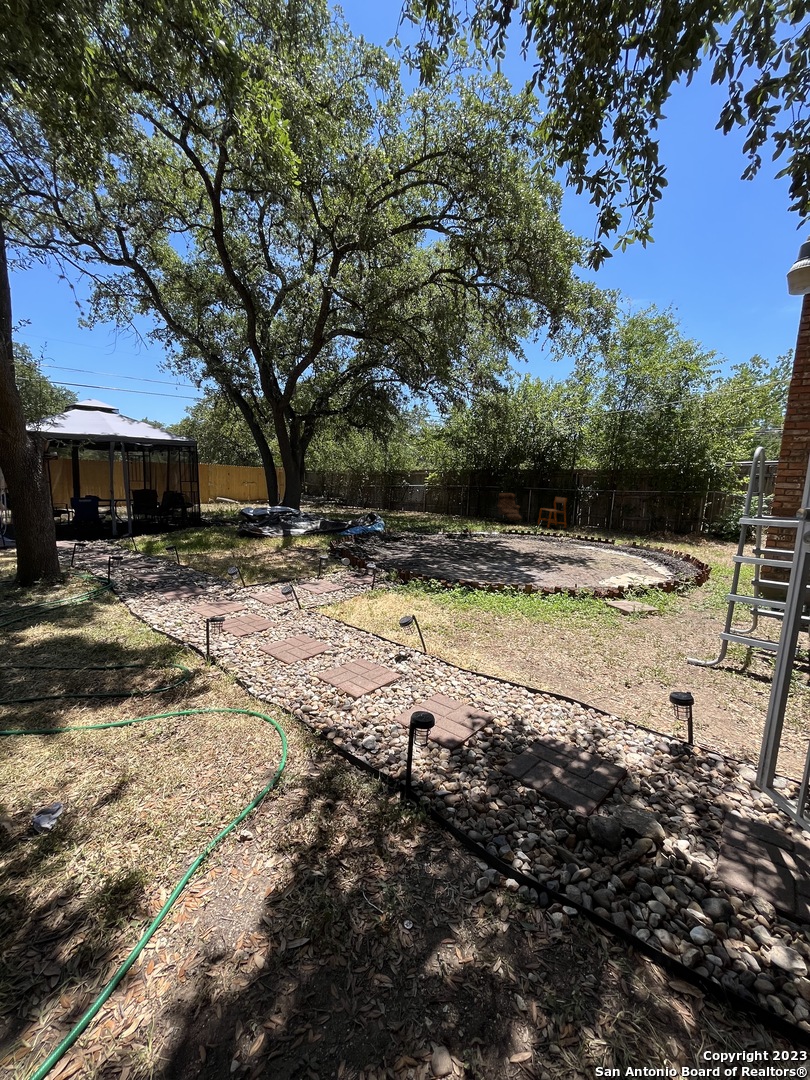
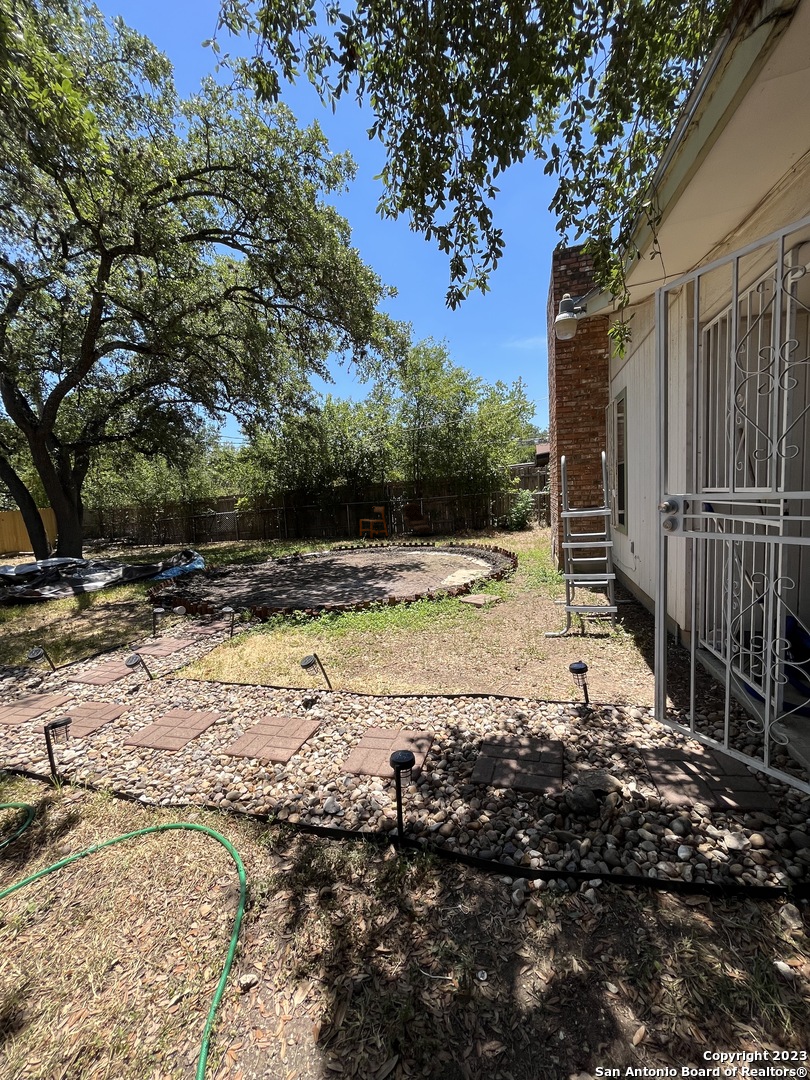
lounge chair: present [497,493,521,523] -> present [404,503,430,536]

